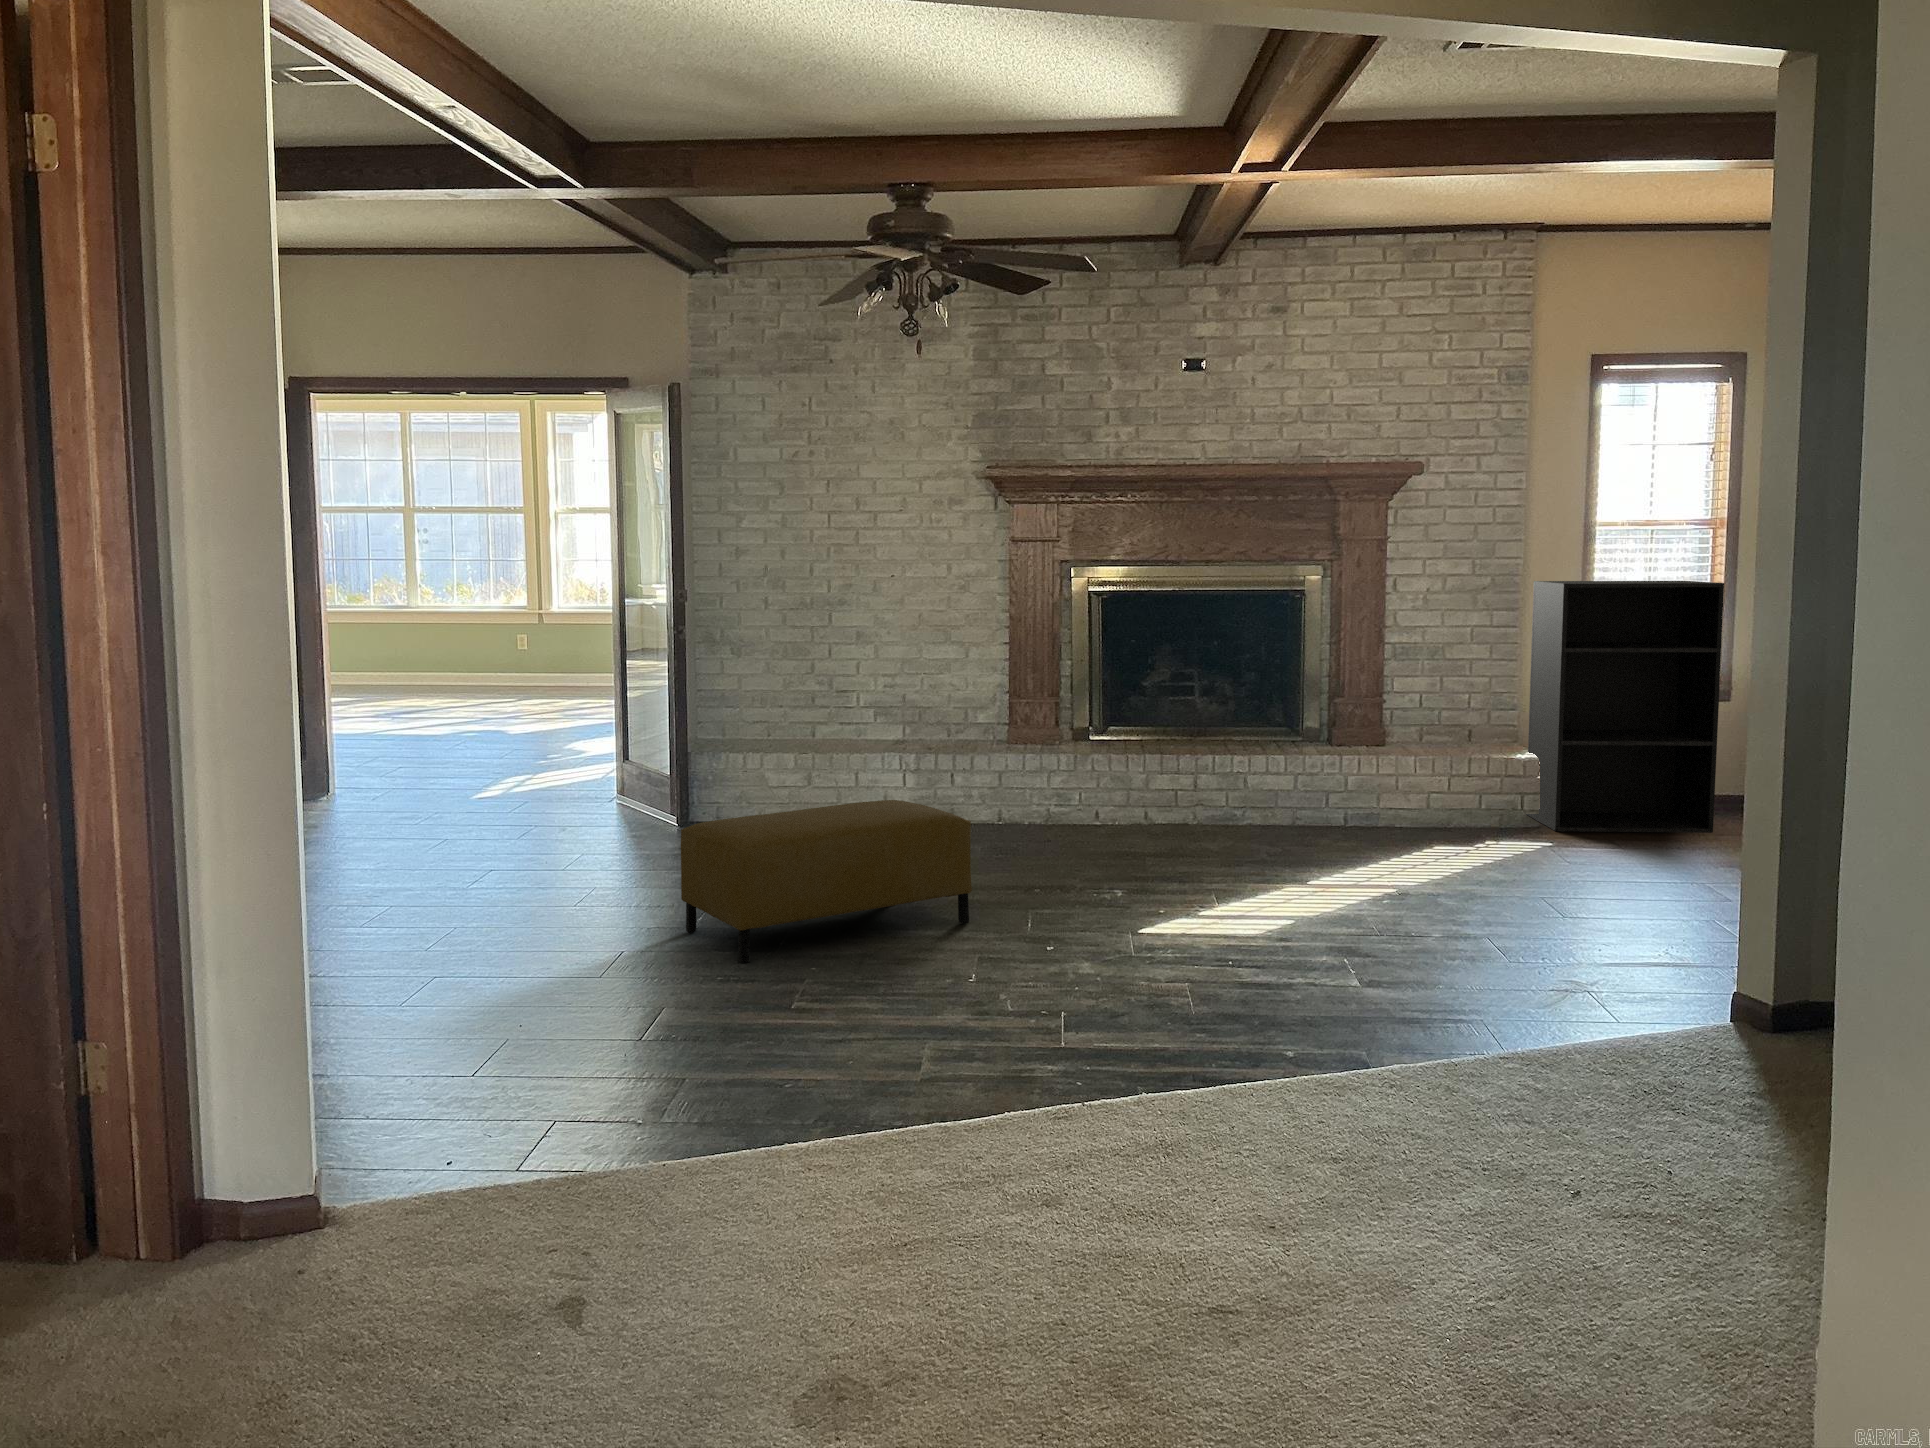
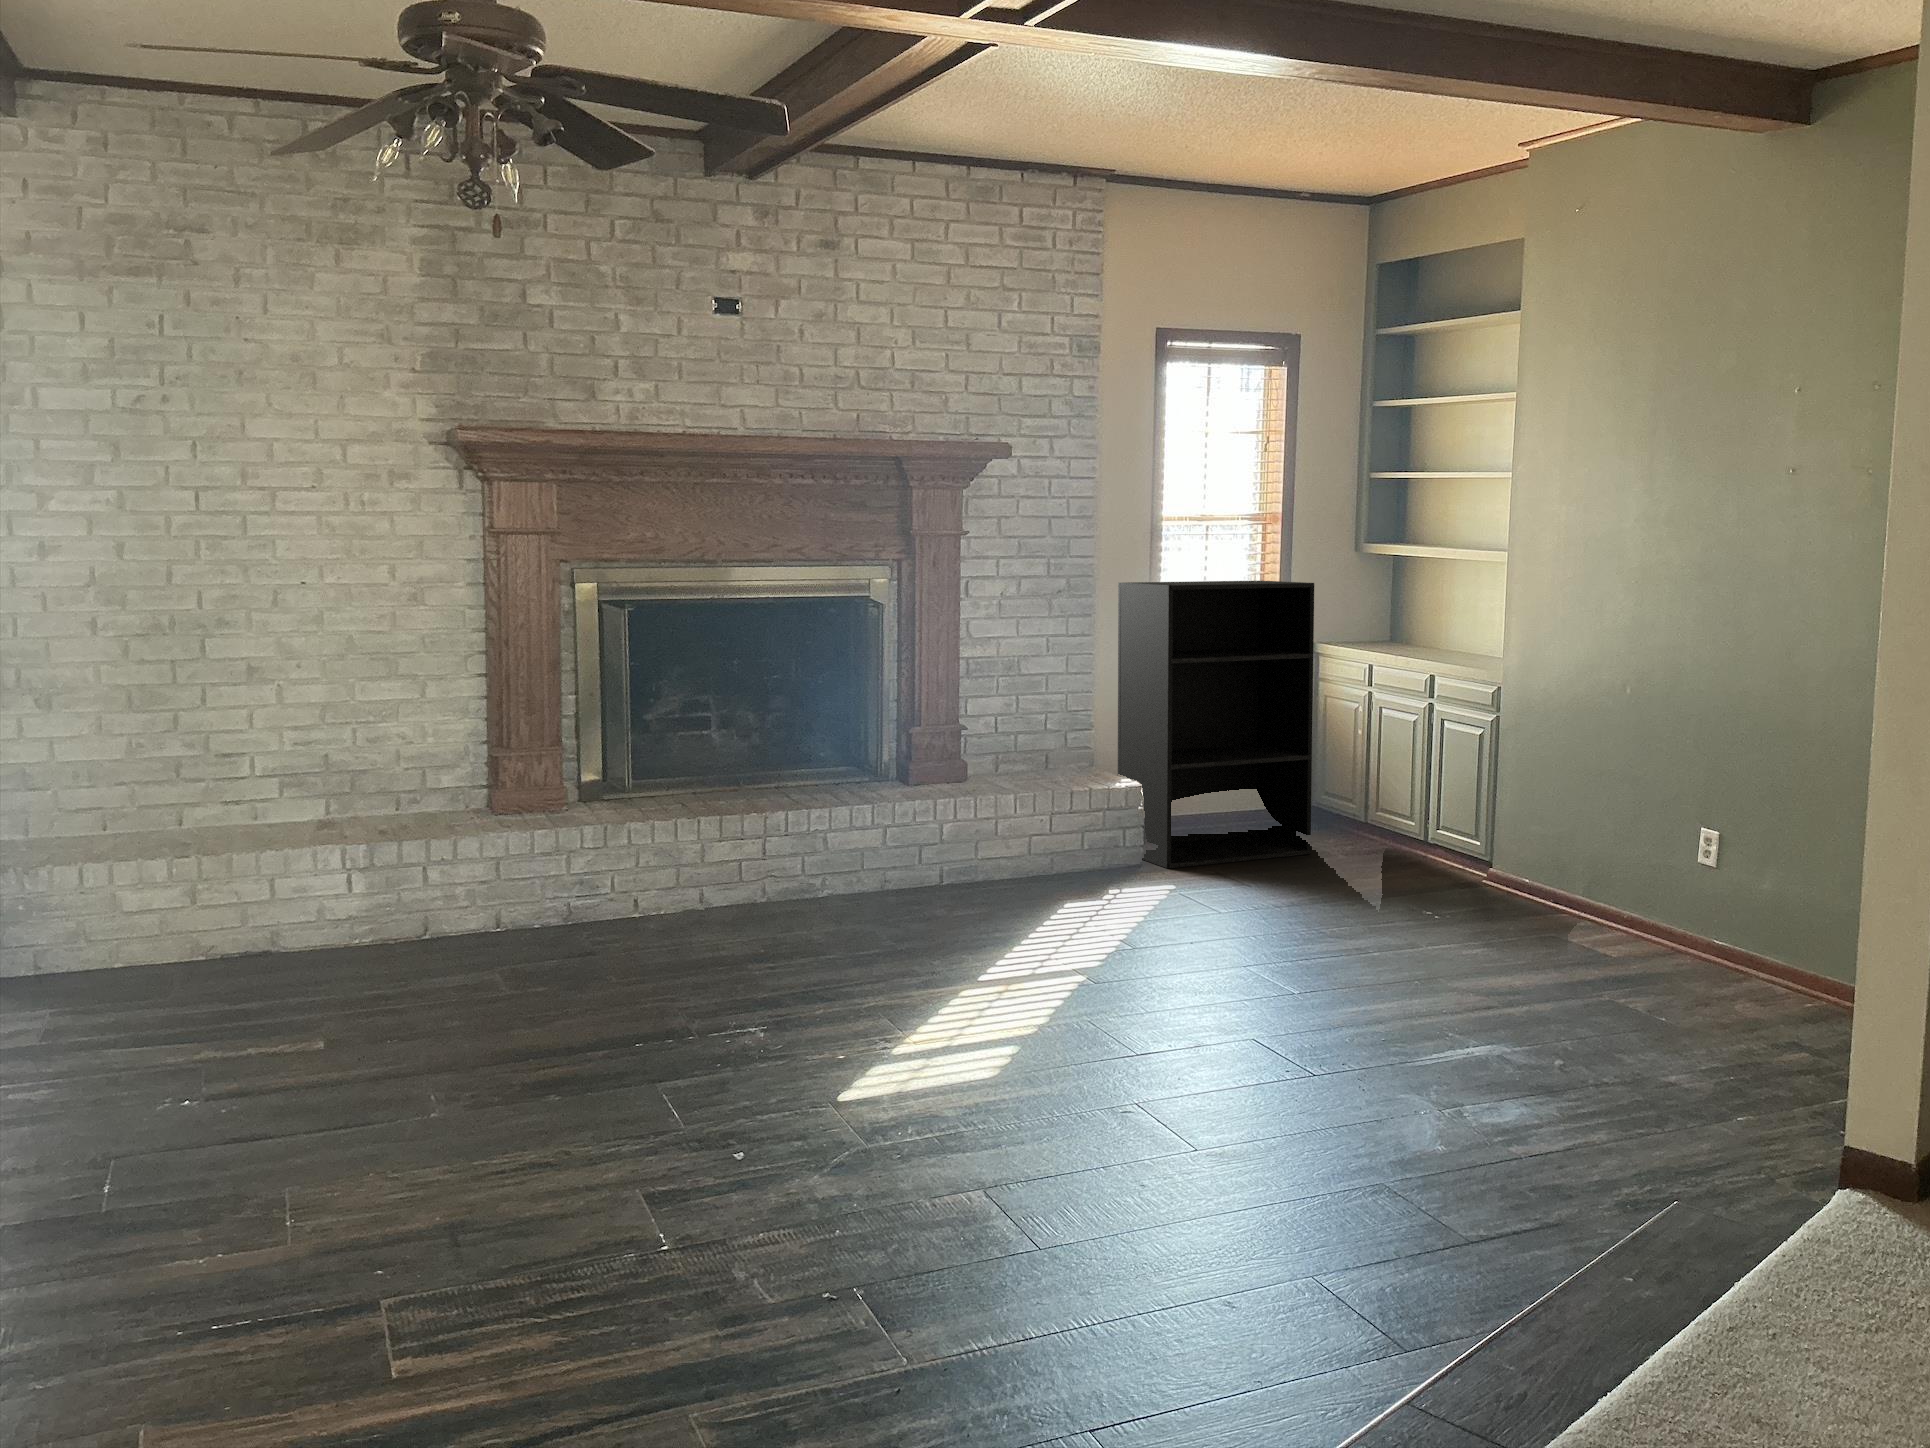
ottoman: present [681,800,972,963] -> none [102,929,599,1250]

